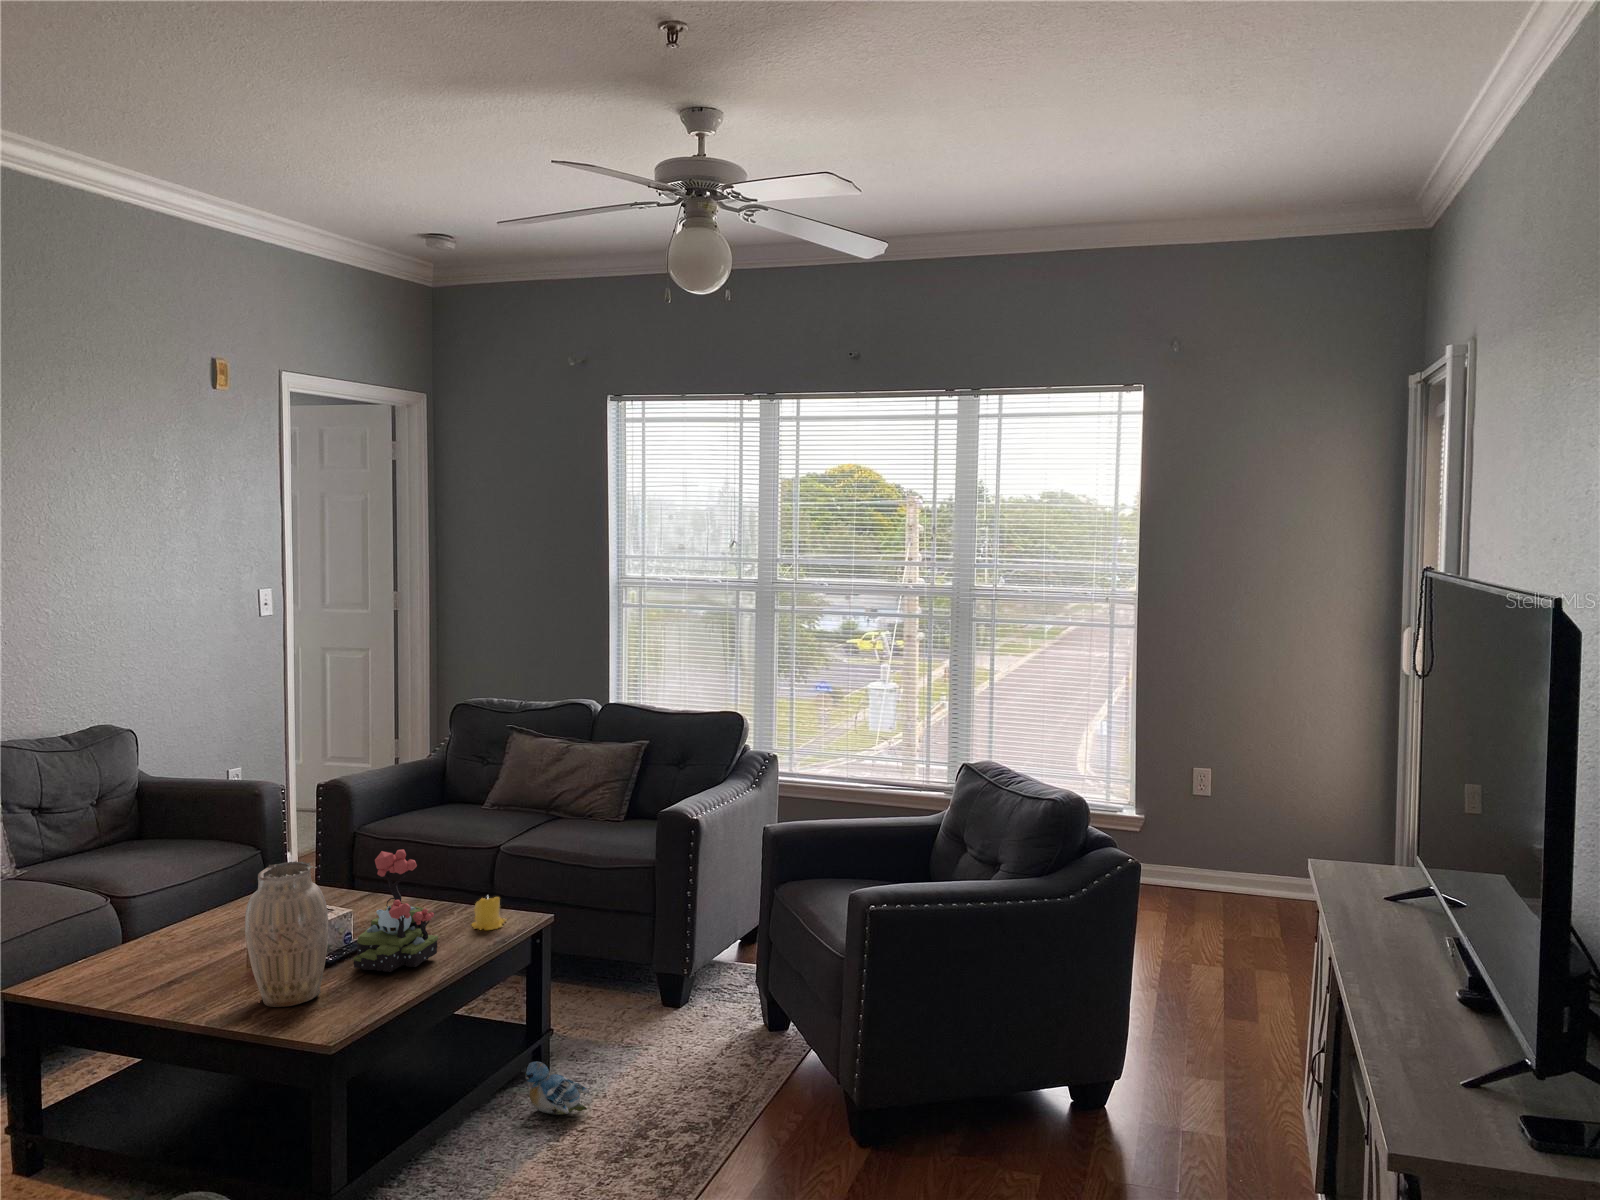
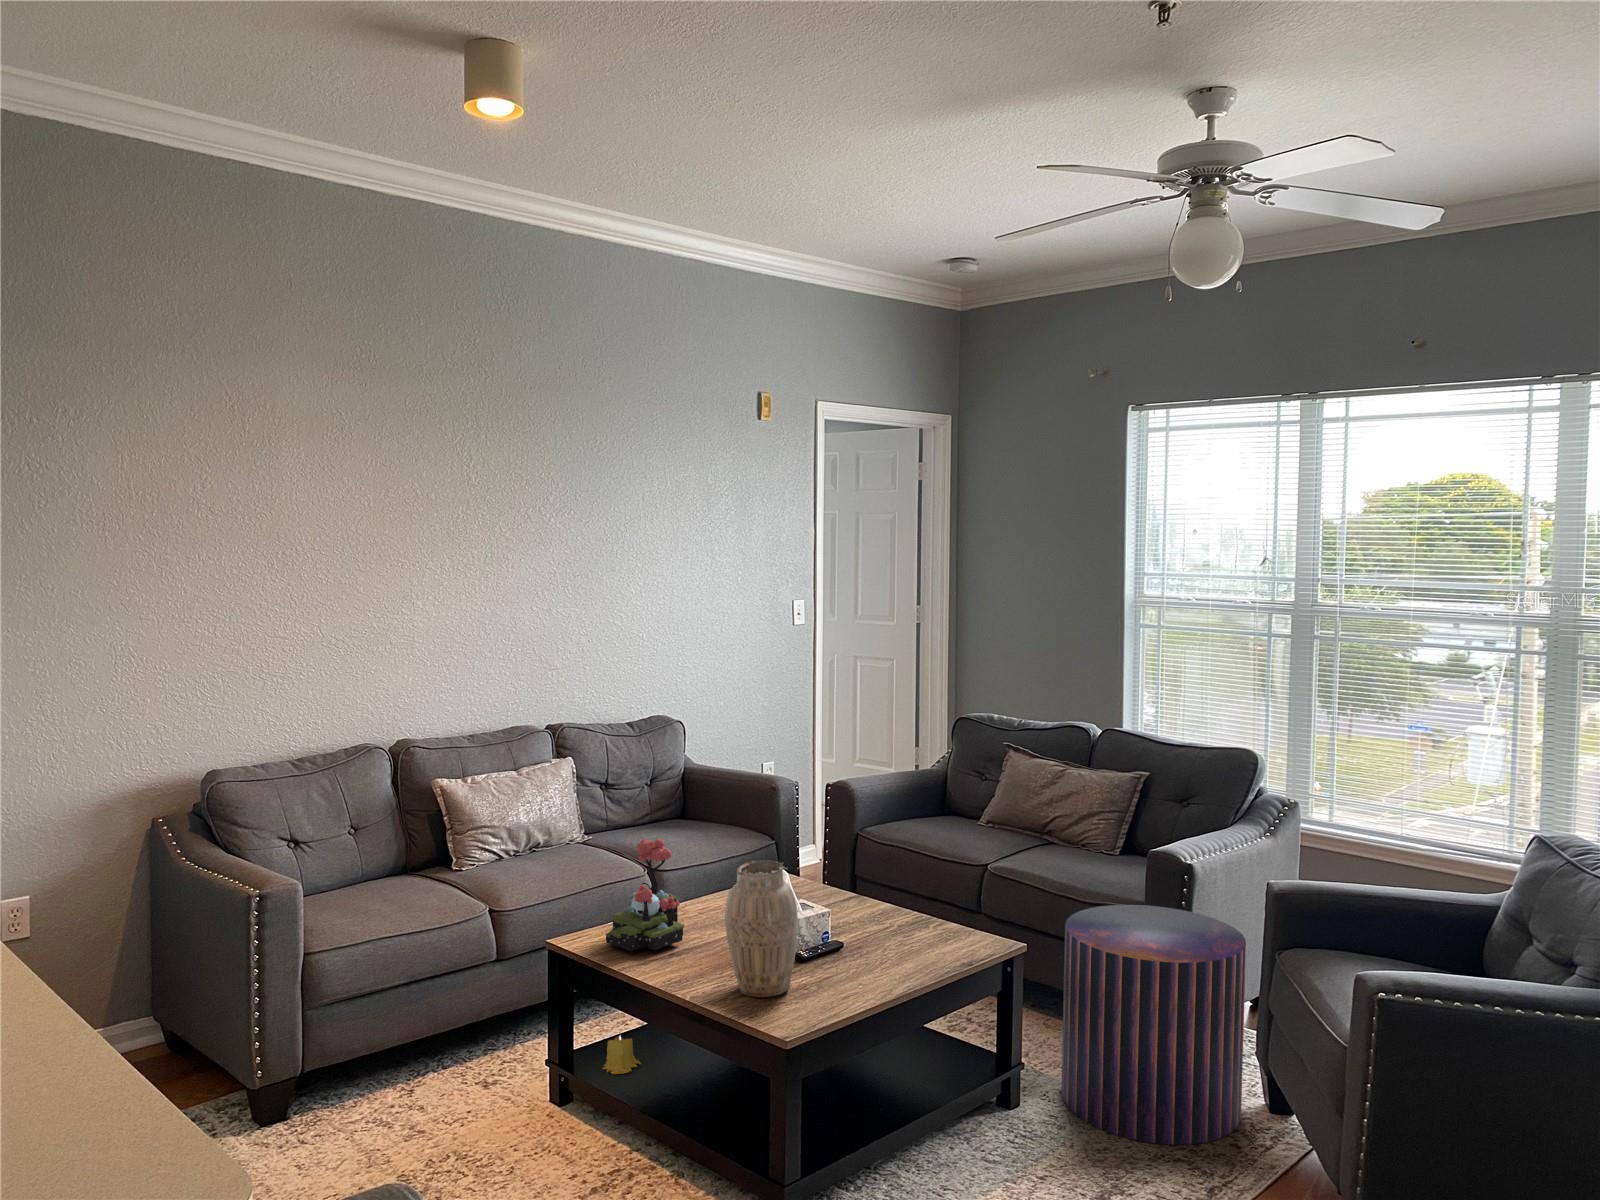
plant: present [353,849,438,972] -> present [606,838,684,951]
pouf: none [587,864,749,1079] -> present [1061,905,1246,1145]
candle: present [472,897,506,930] -> present [602,1036,641,1074]
plush toy: present [525,1061,589,1115] -> none [988,1094,1054,1157]

